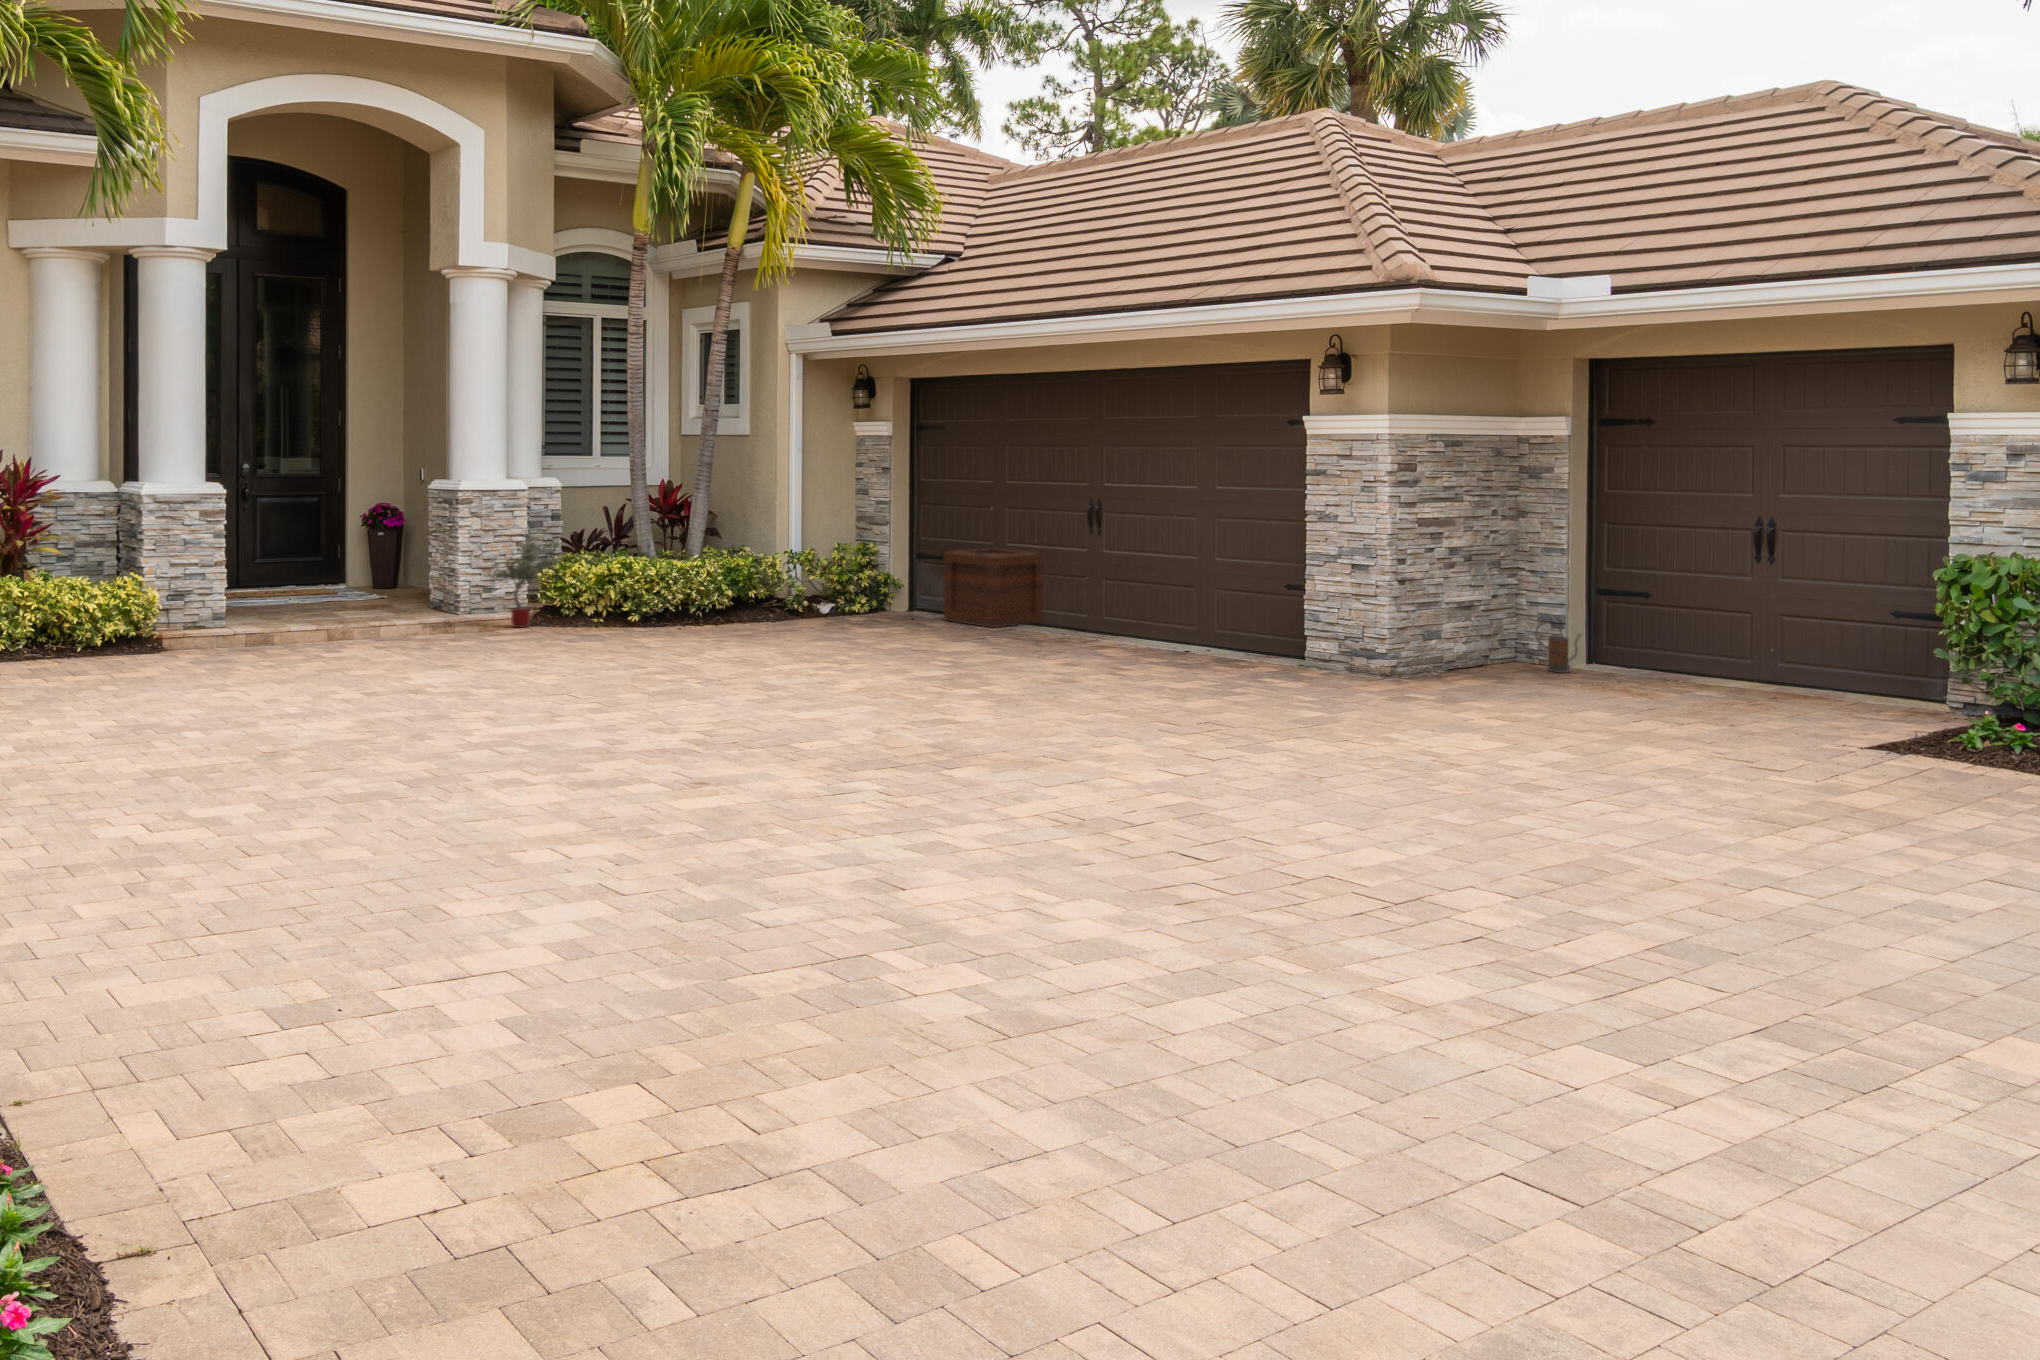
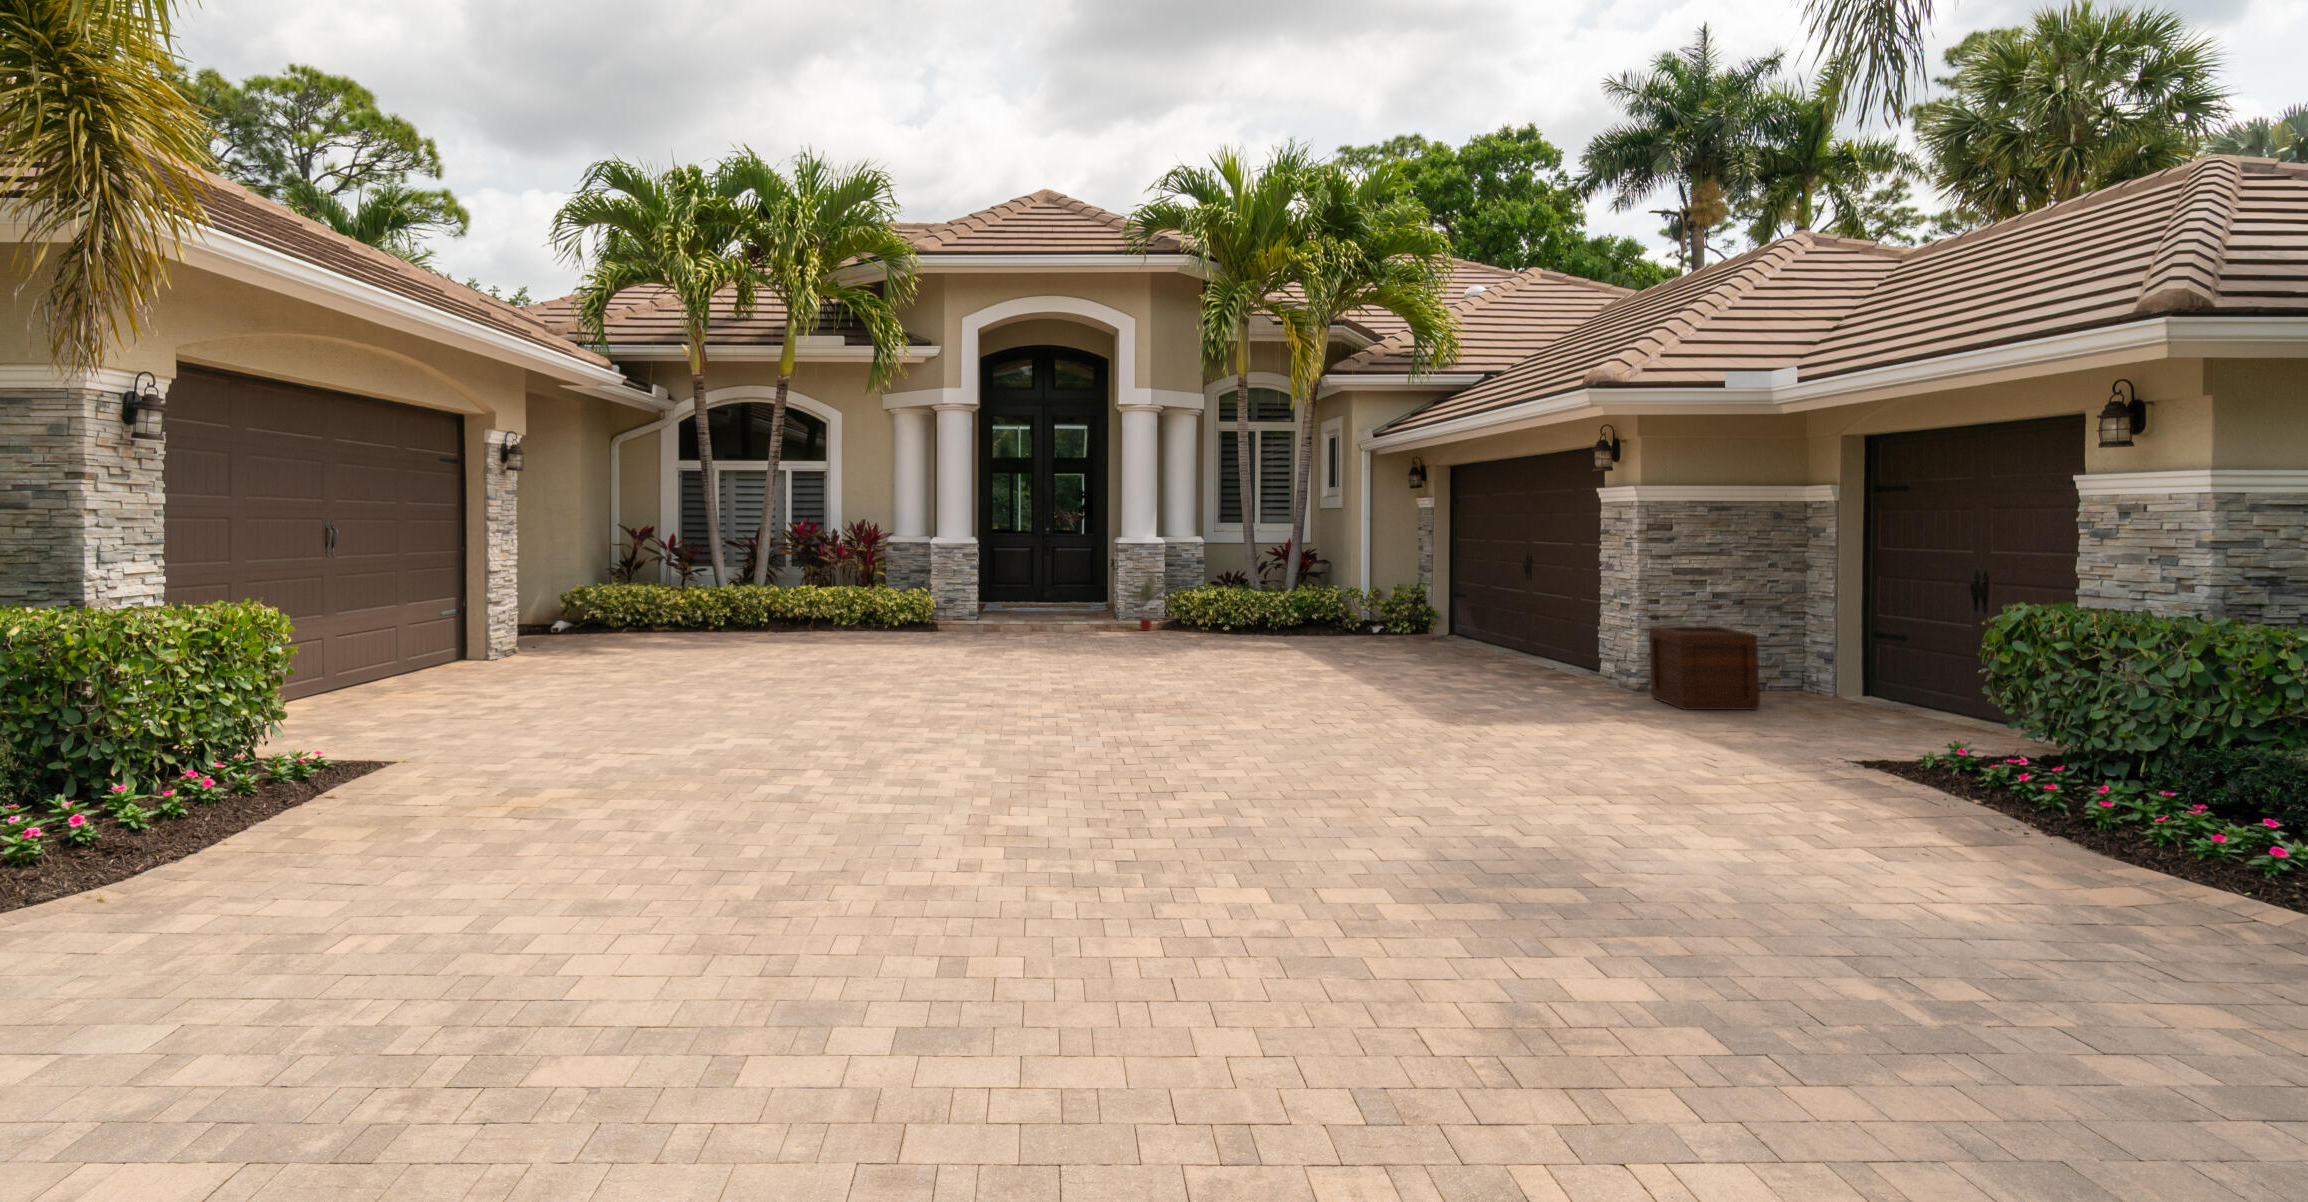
wooden crate: present [944,548,1043,628] -> present [1649,626,1760,710]
watering can: present [1535,621,1580,673] -> none [1809,661,1846,707]

